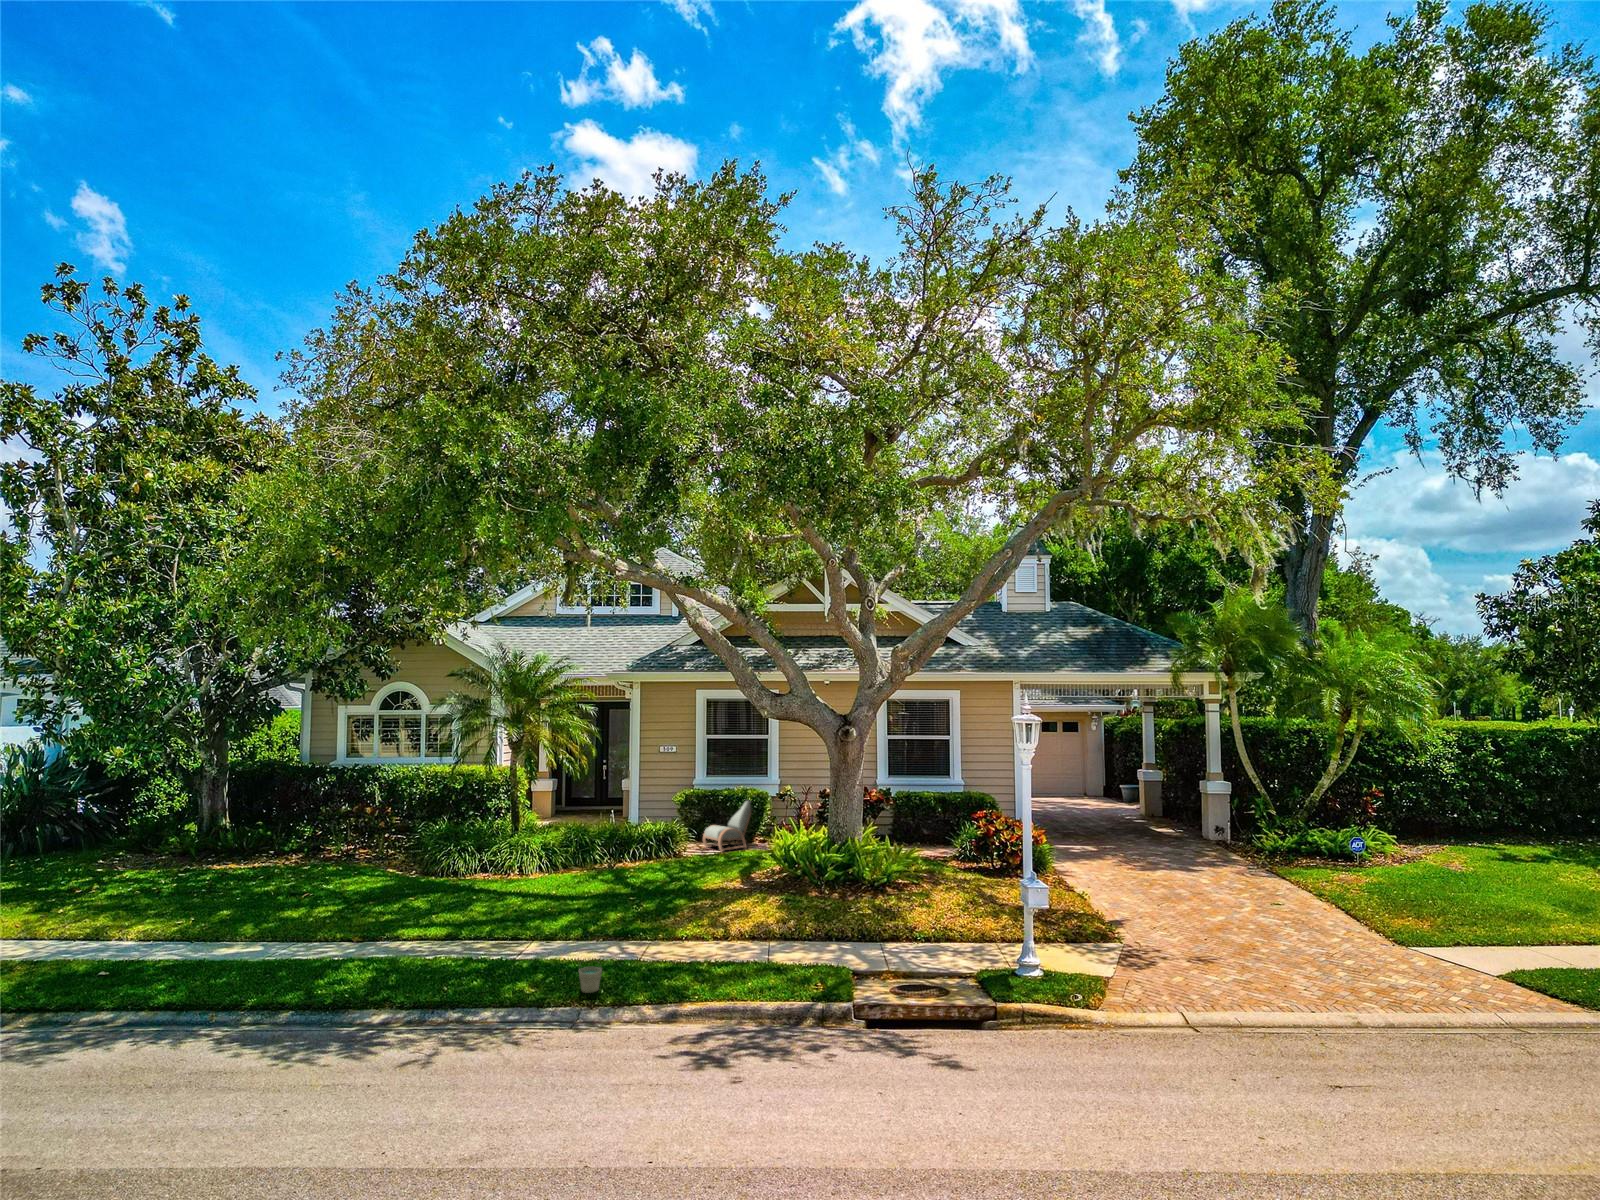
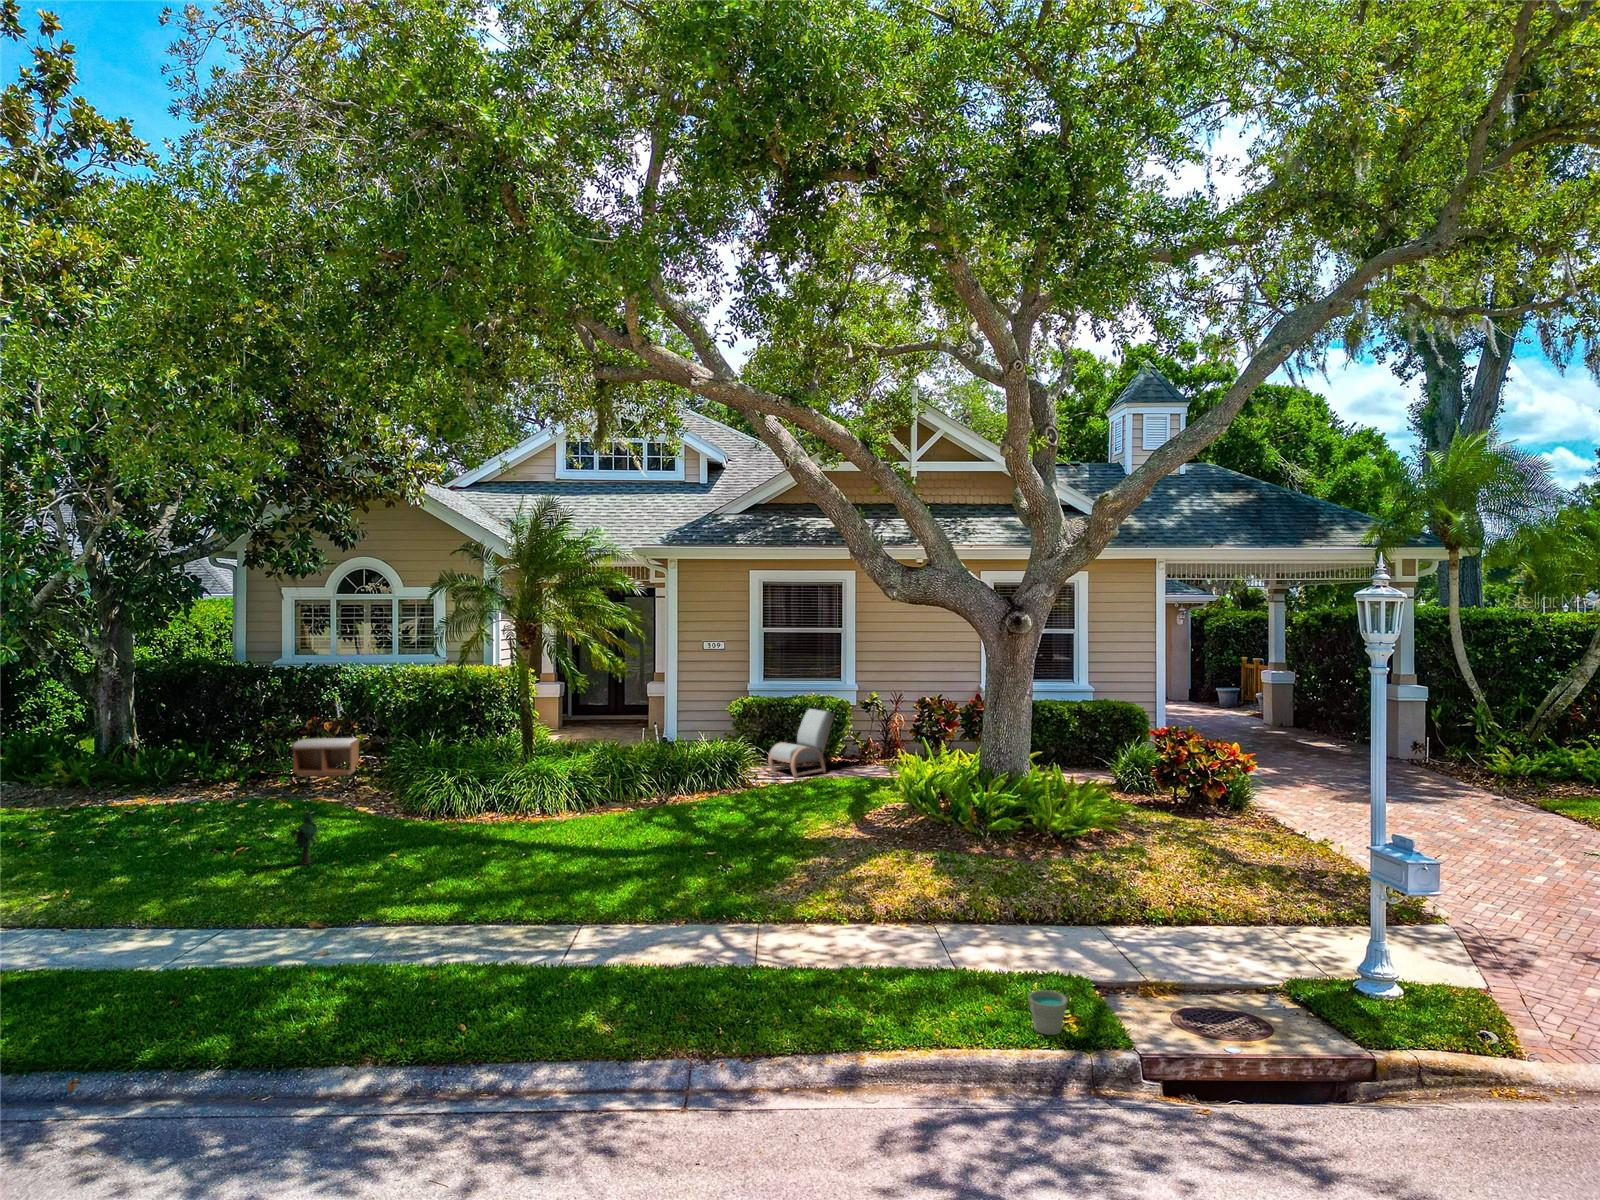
bench: none [340,821,391,851] -> present [292,738,359,777]
decorative plant: none [338,866,362,906] -> present [289,808,322,865]
bucket: present [579,967,602,993] -> present [1028,980,1068,1035]

